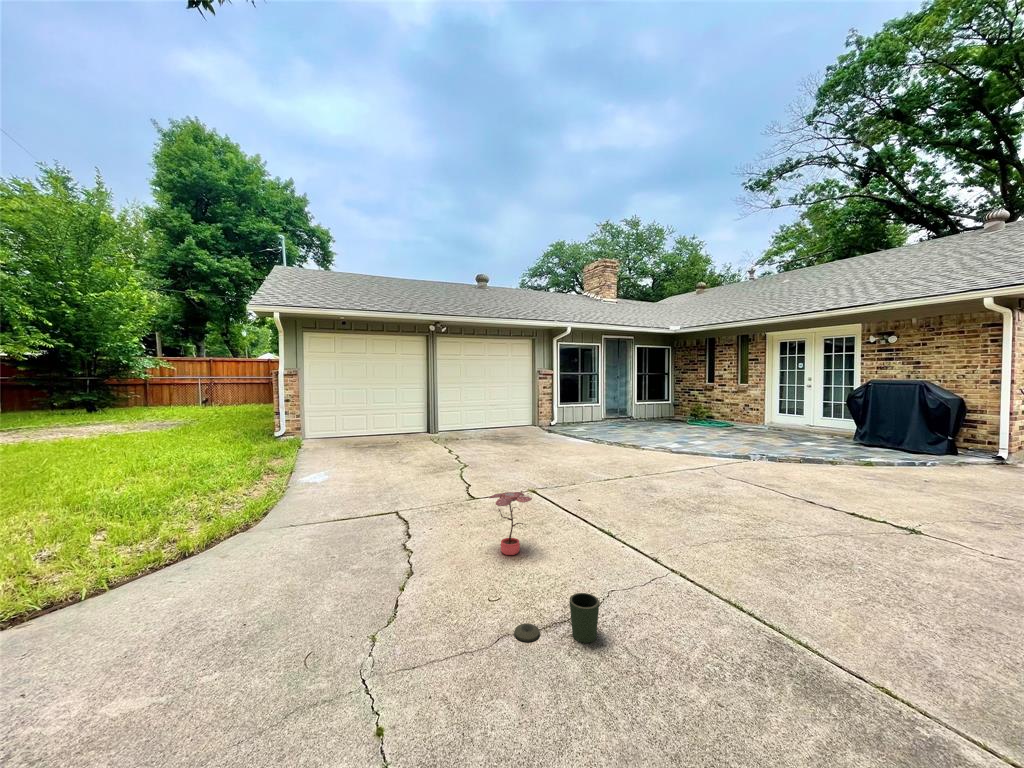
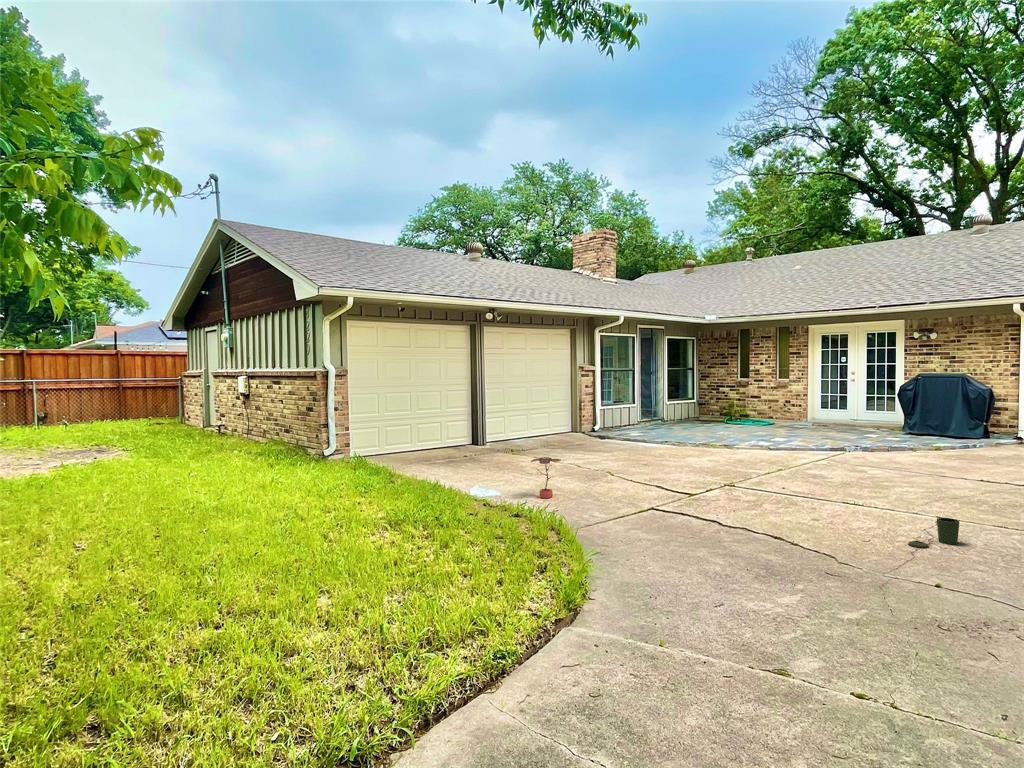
potted plant: present [489,492,532,555] -> present [531,457,561,498]

